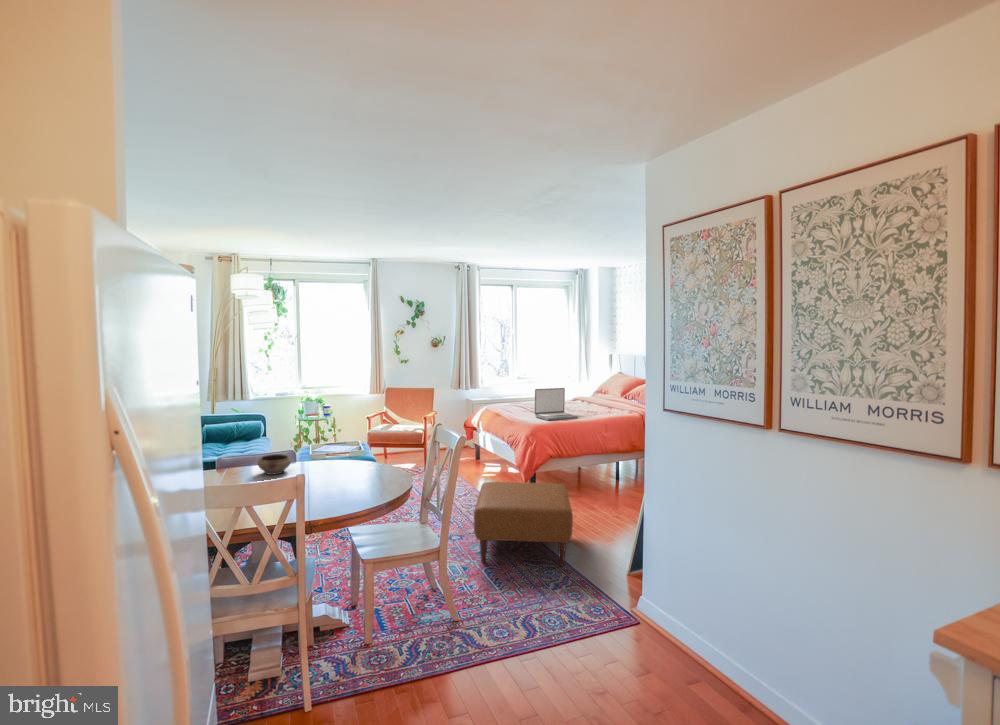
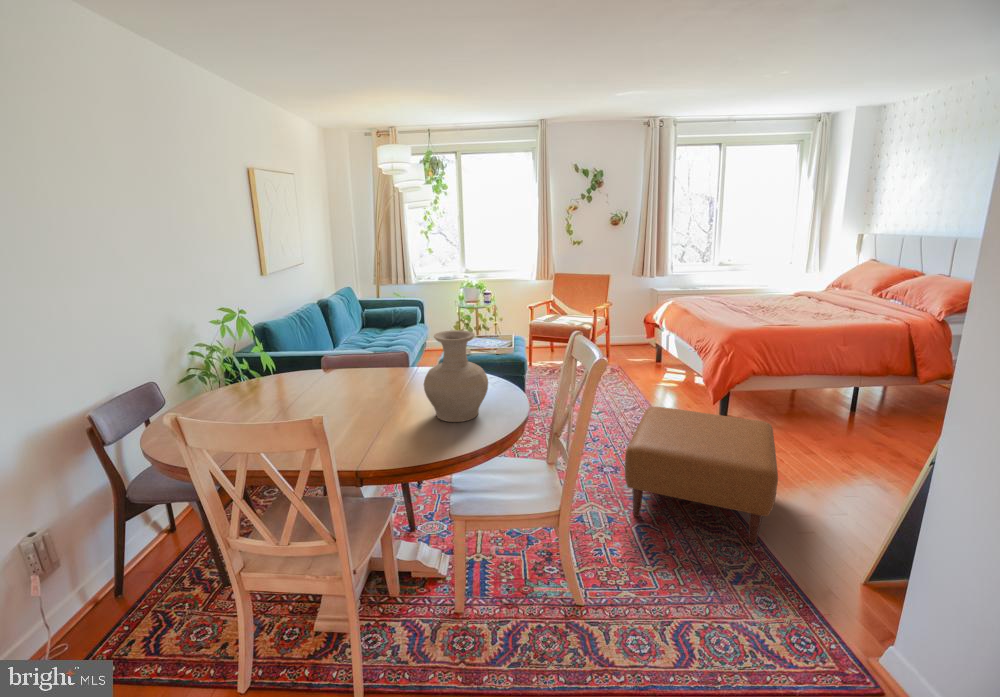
laptop: present [535,388,578,421] -> none [739,279,806,324]
vase: none [342,424,390,489] -> present [424,330,488,422]
ceramic bowl: present [257,454,291,475] -> none [350,358,389,383]

